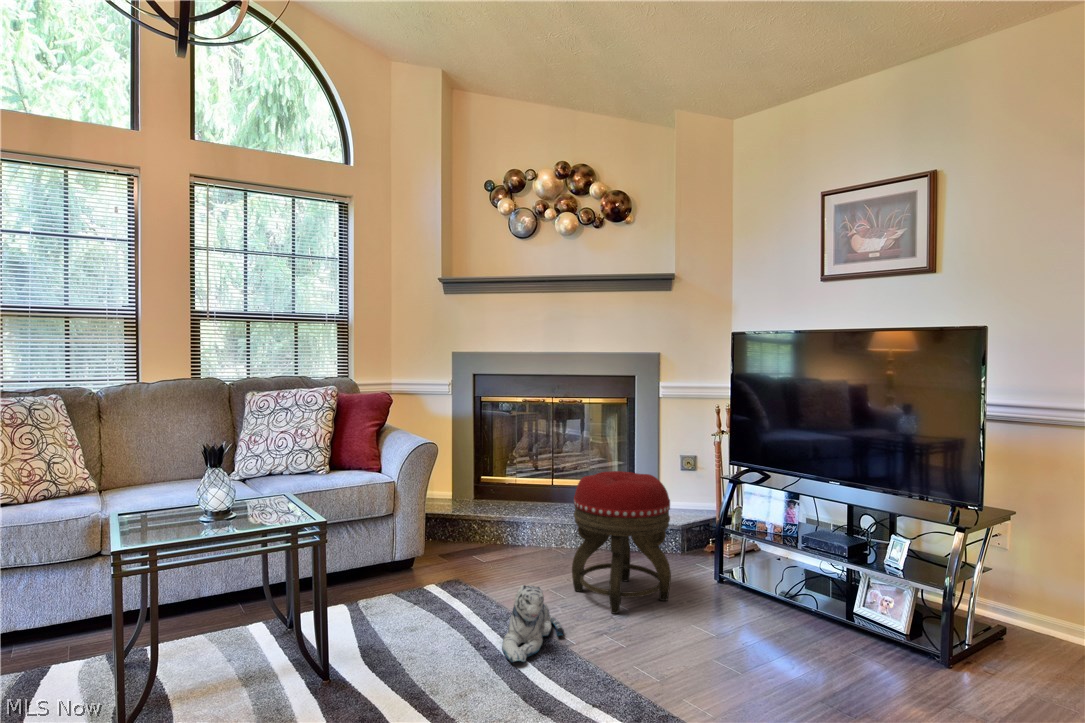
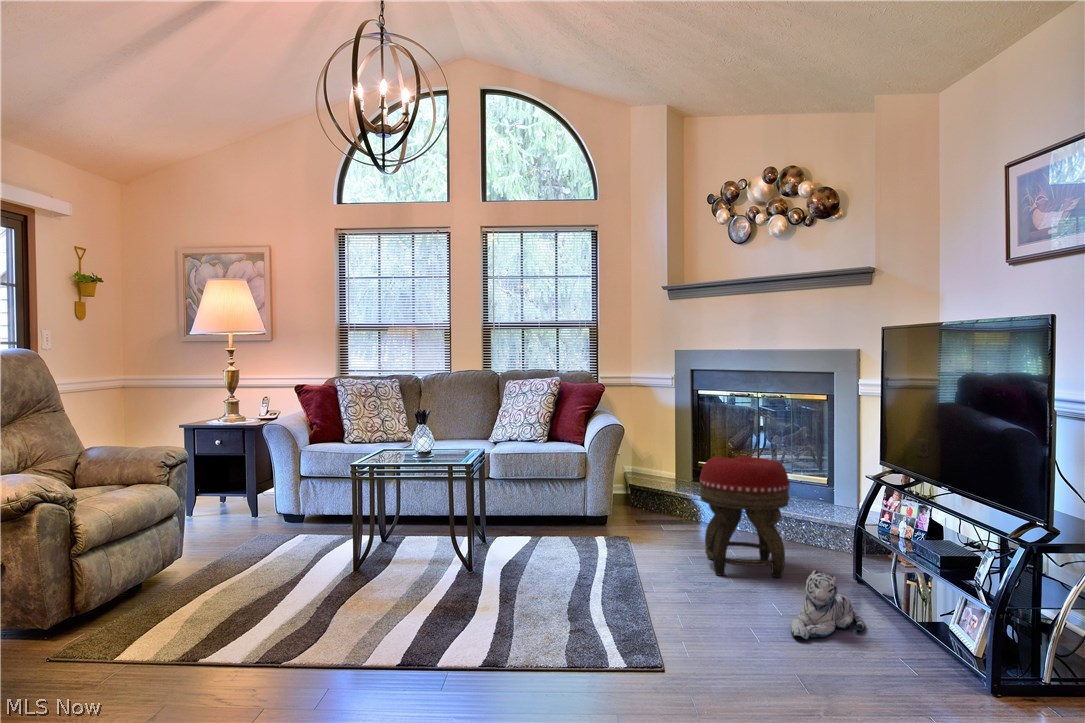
plush toy: present [502,585,563,663] -> present [790,571,865,640]

